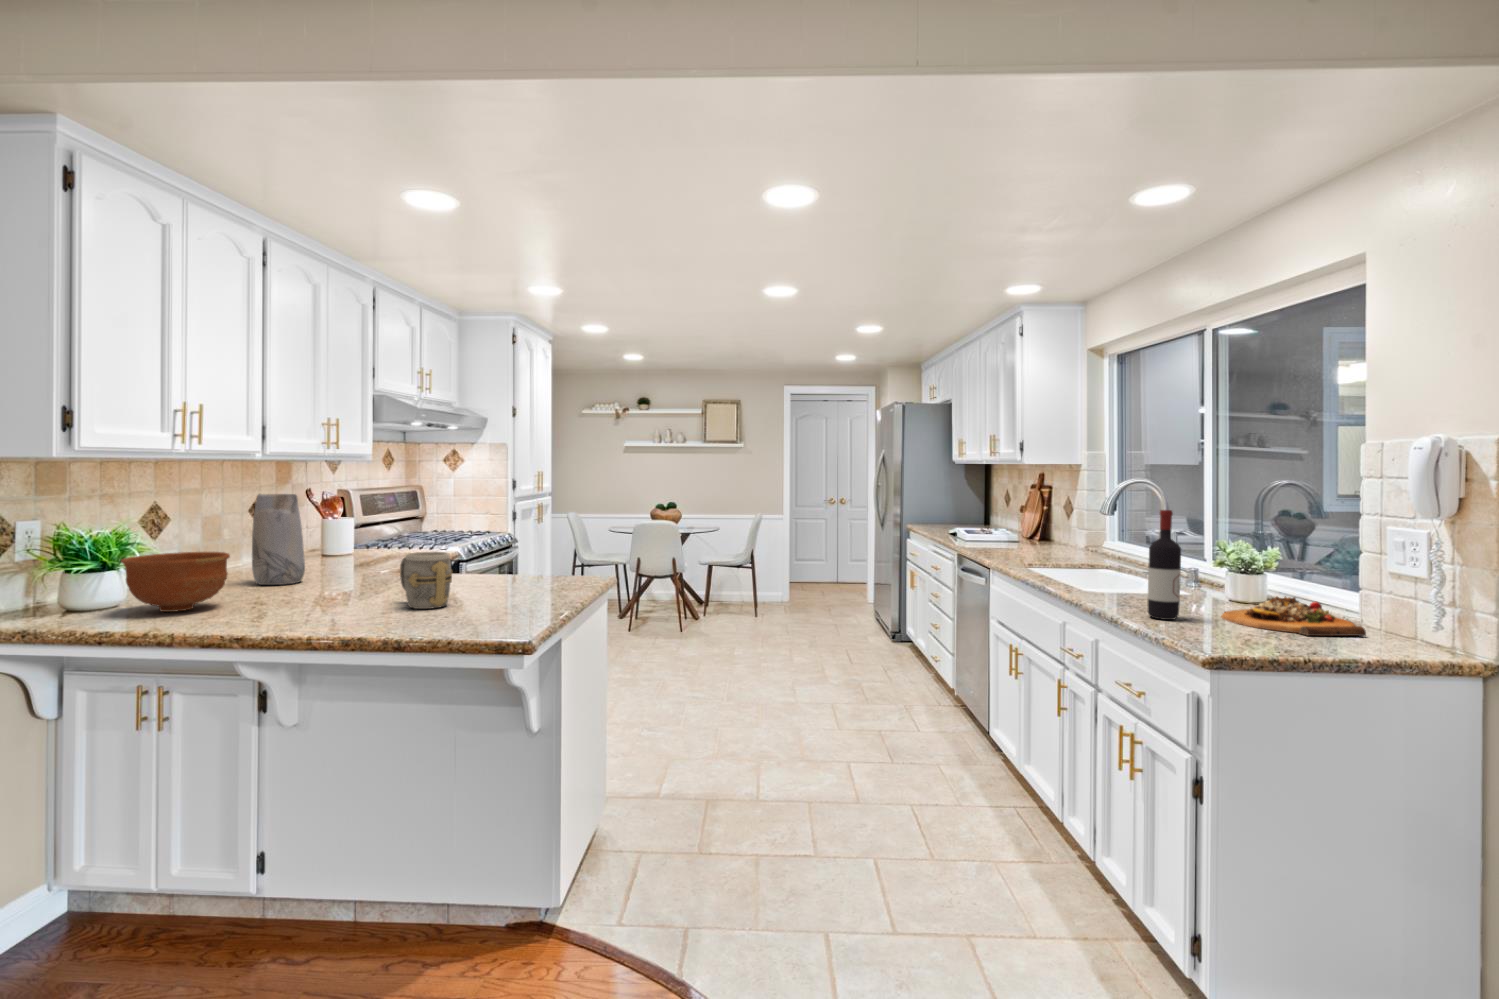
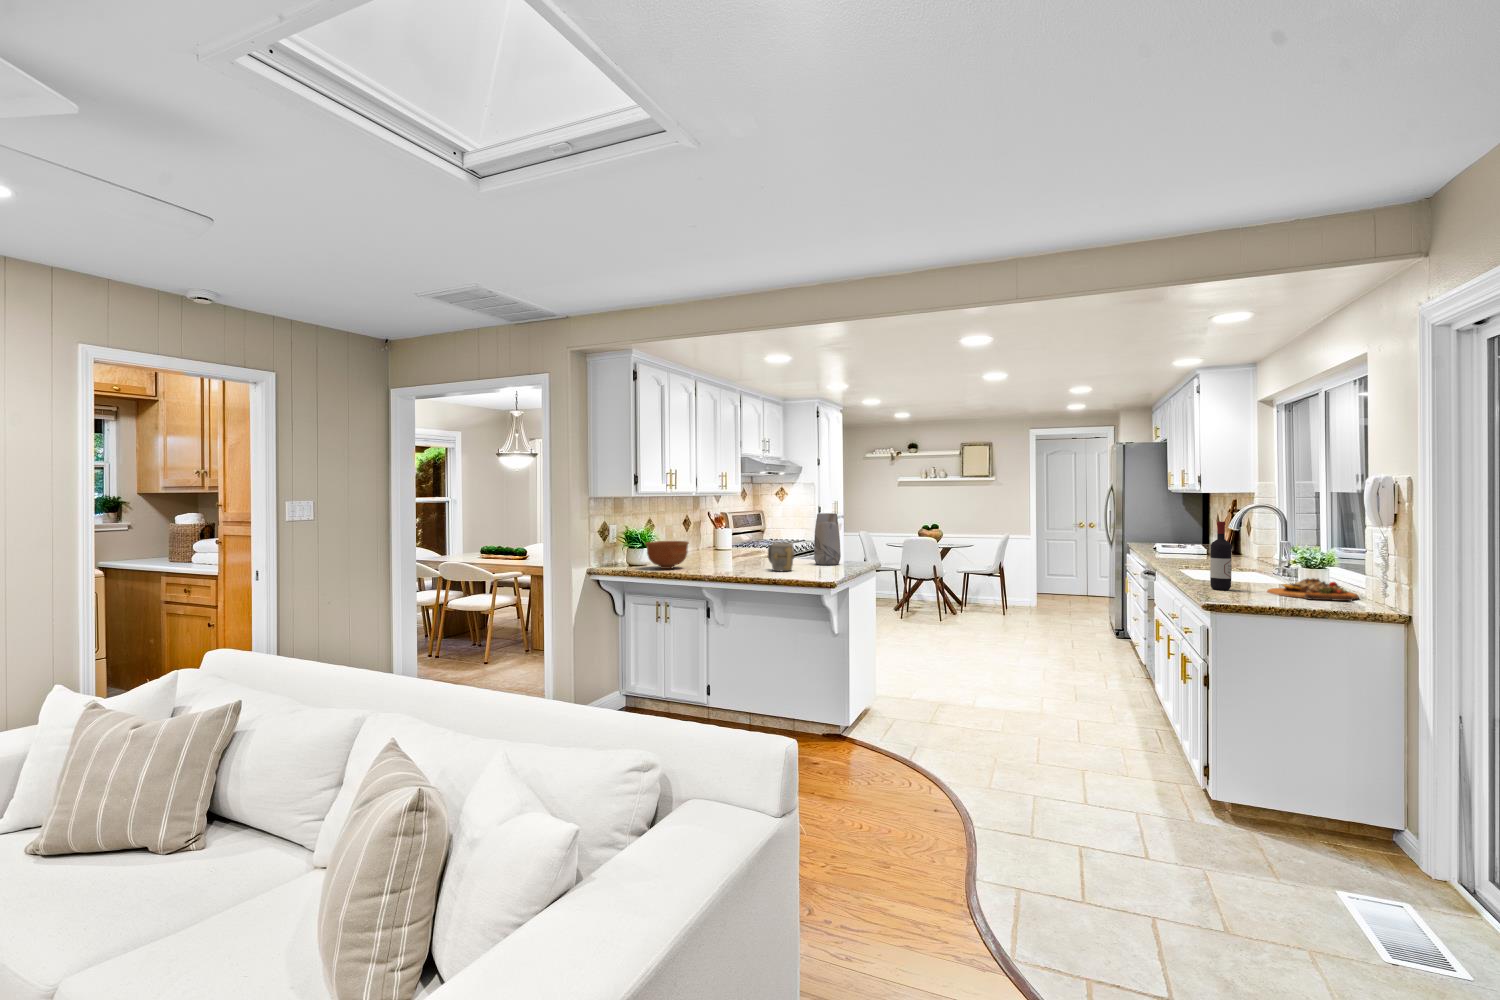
vase: present [252,494,305,585] -> present [814,513,841,565]

